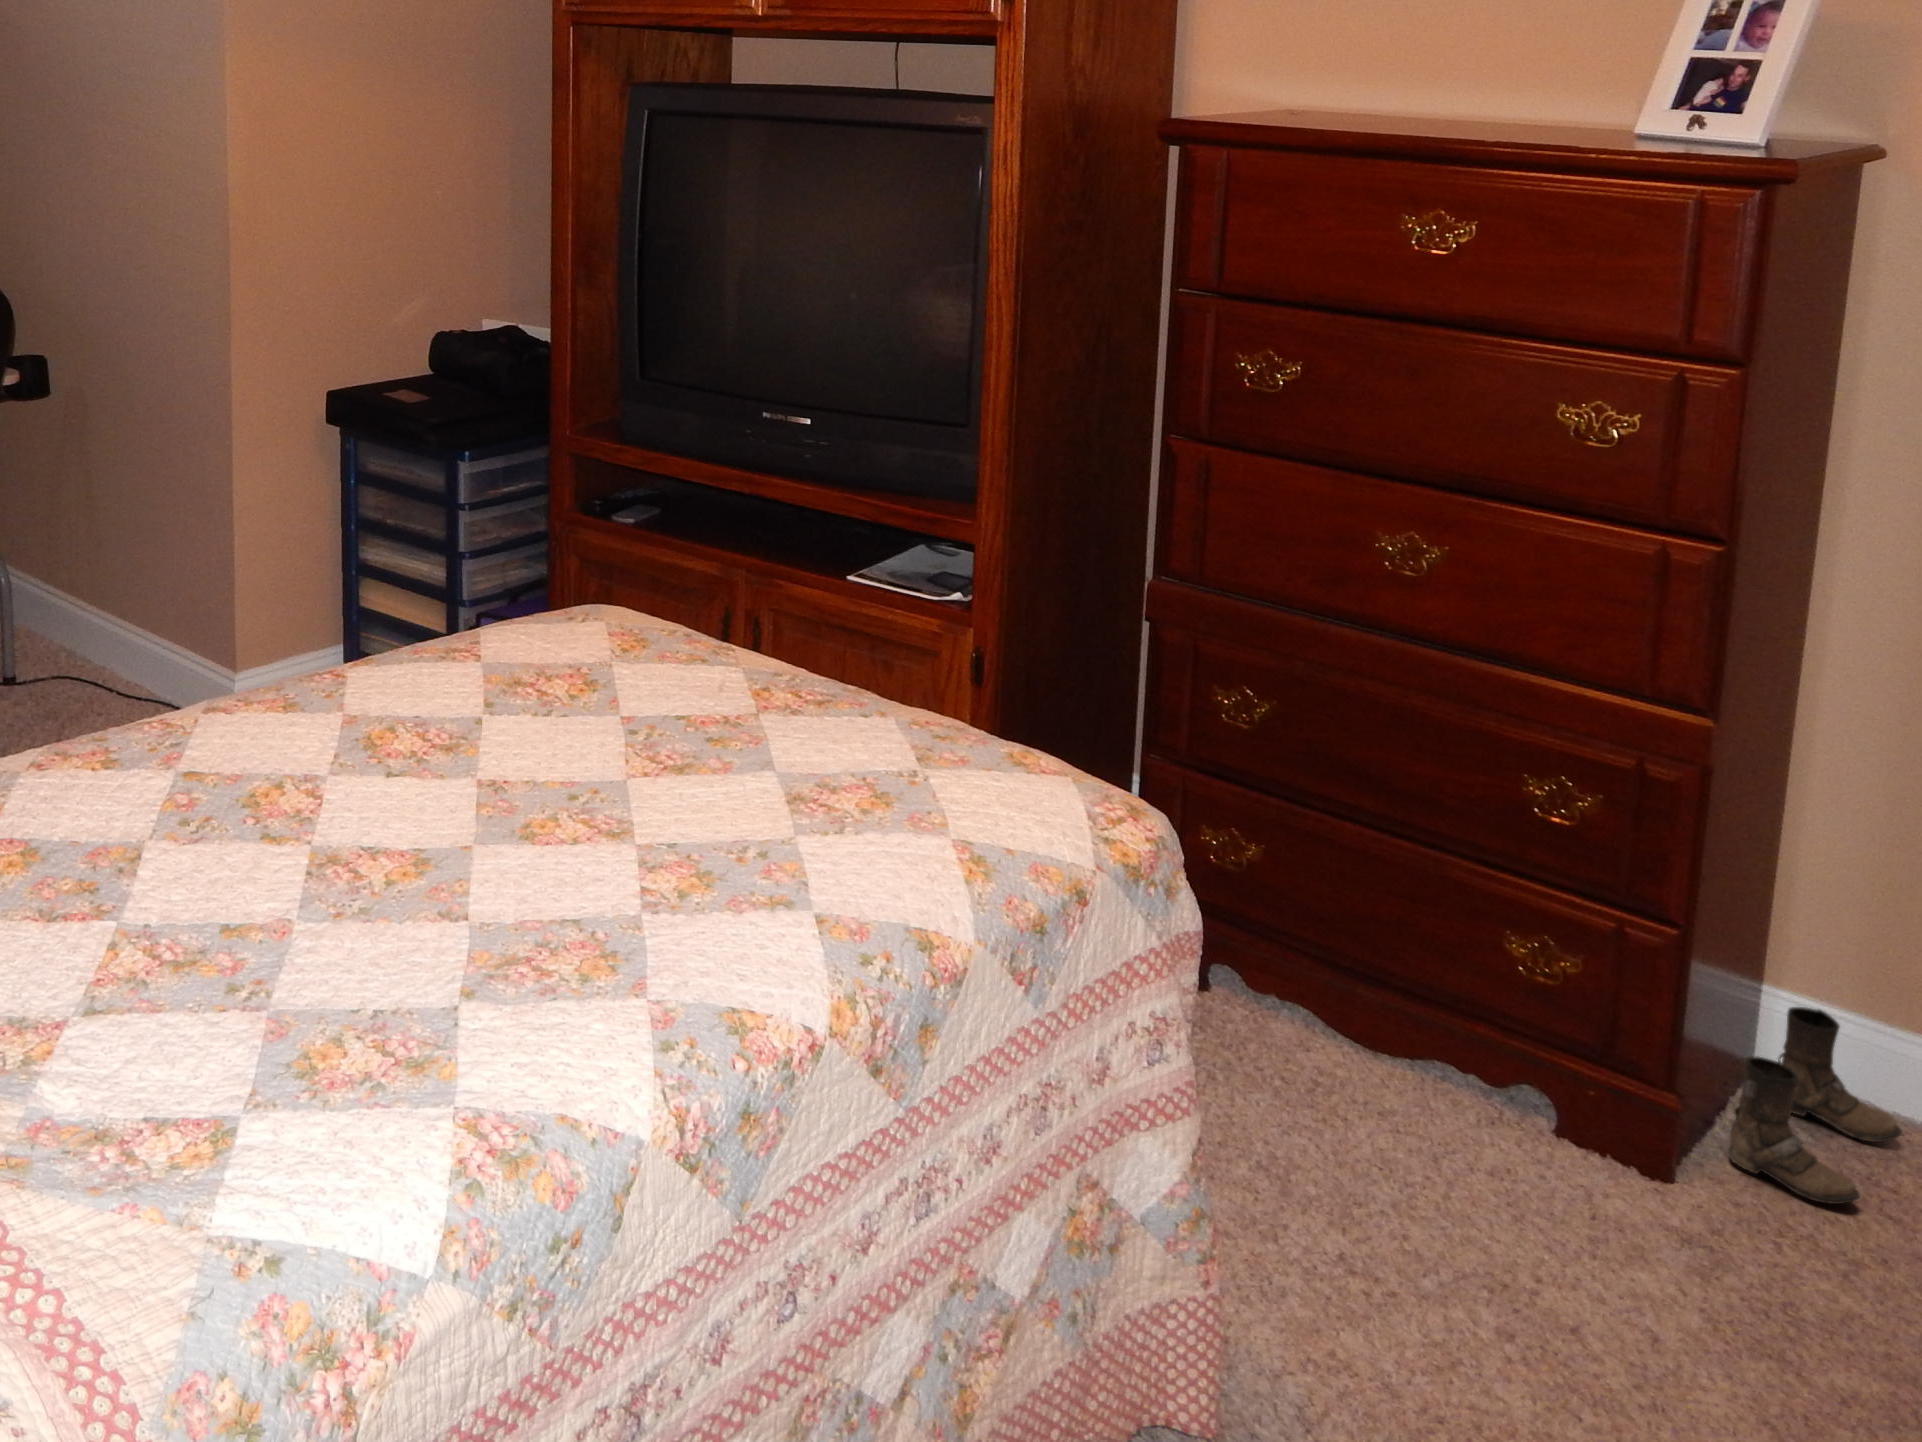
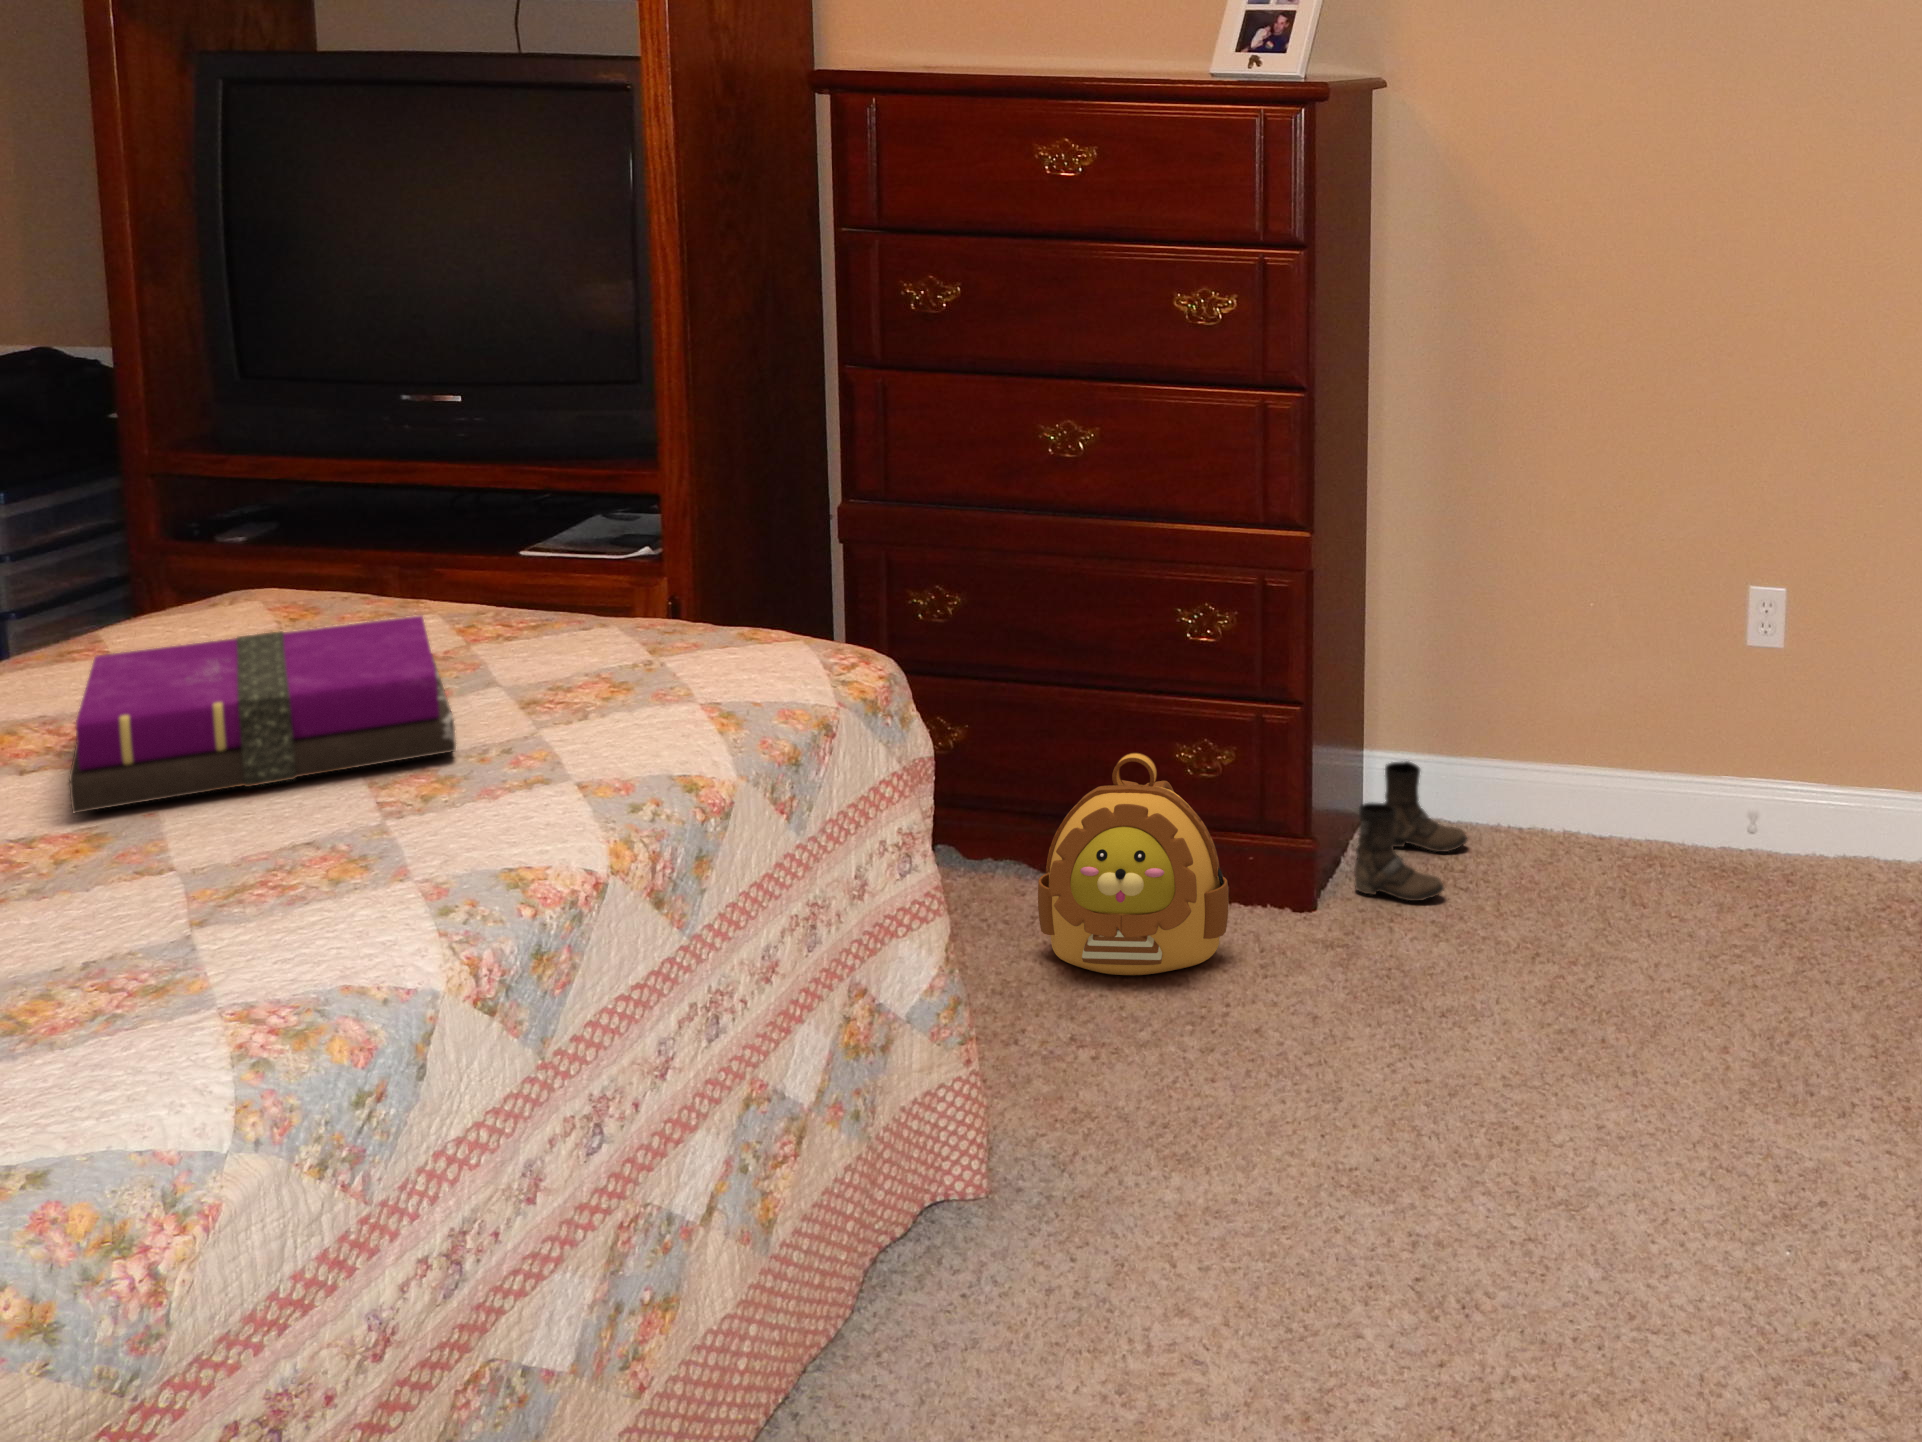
notebook: none [408,673,721,841] -> present [69,616,456,813]
backpack: none [1320,931,1555,1198] -> present [1038,753,1228,975]

